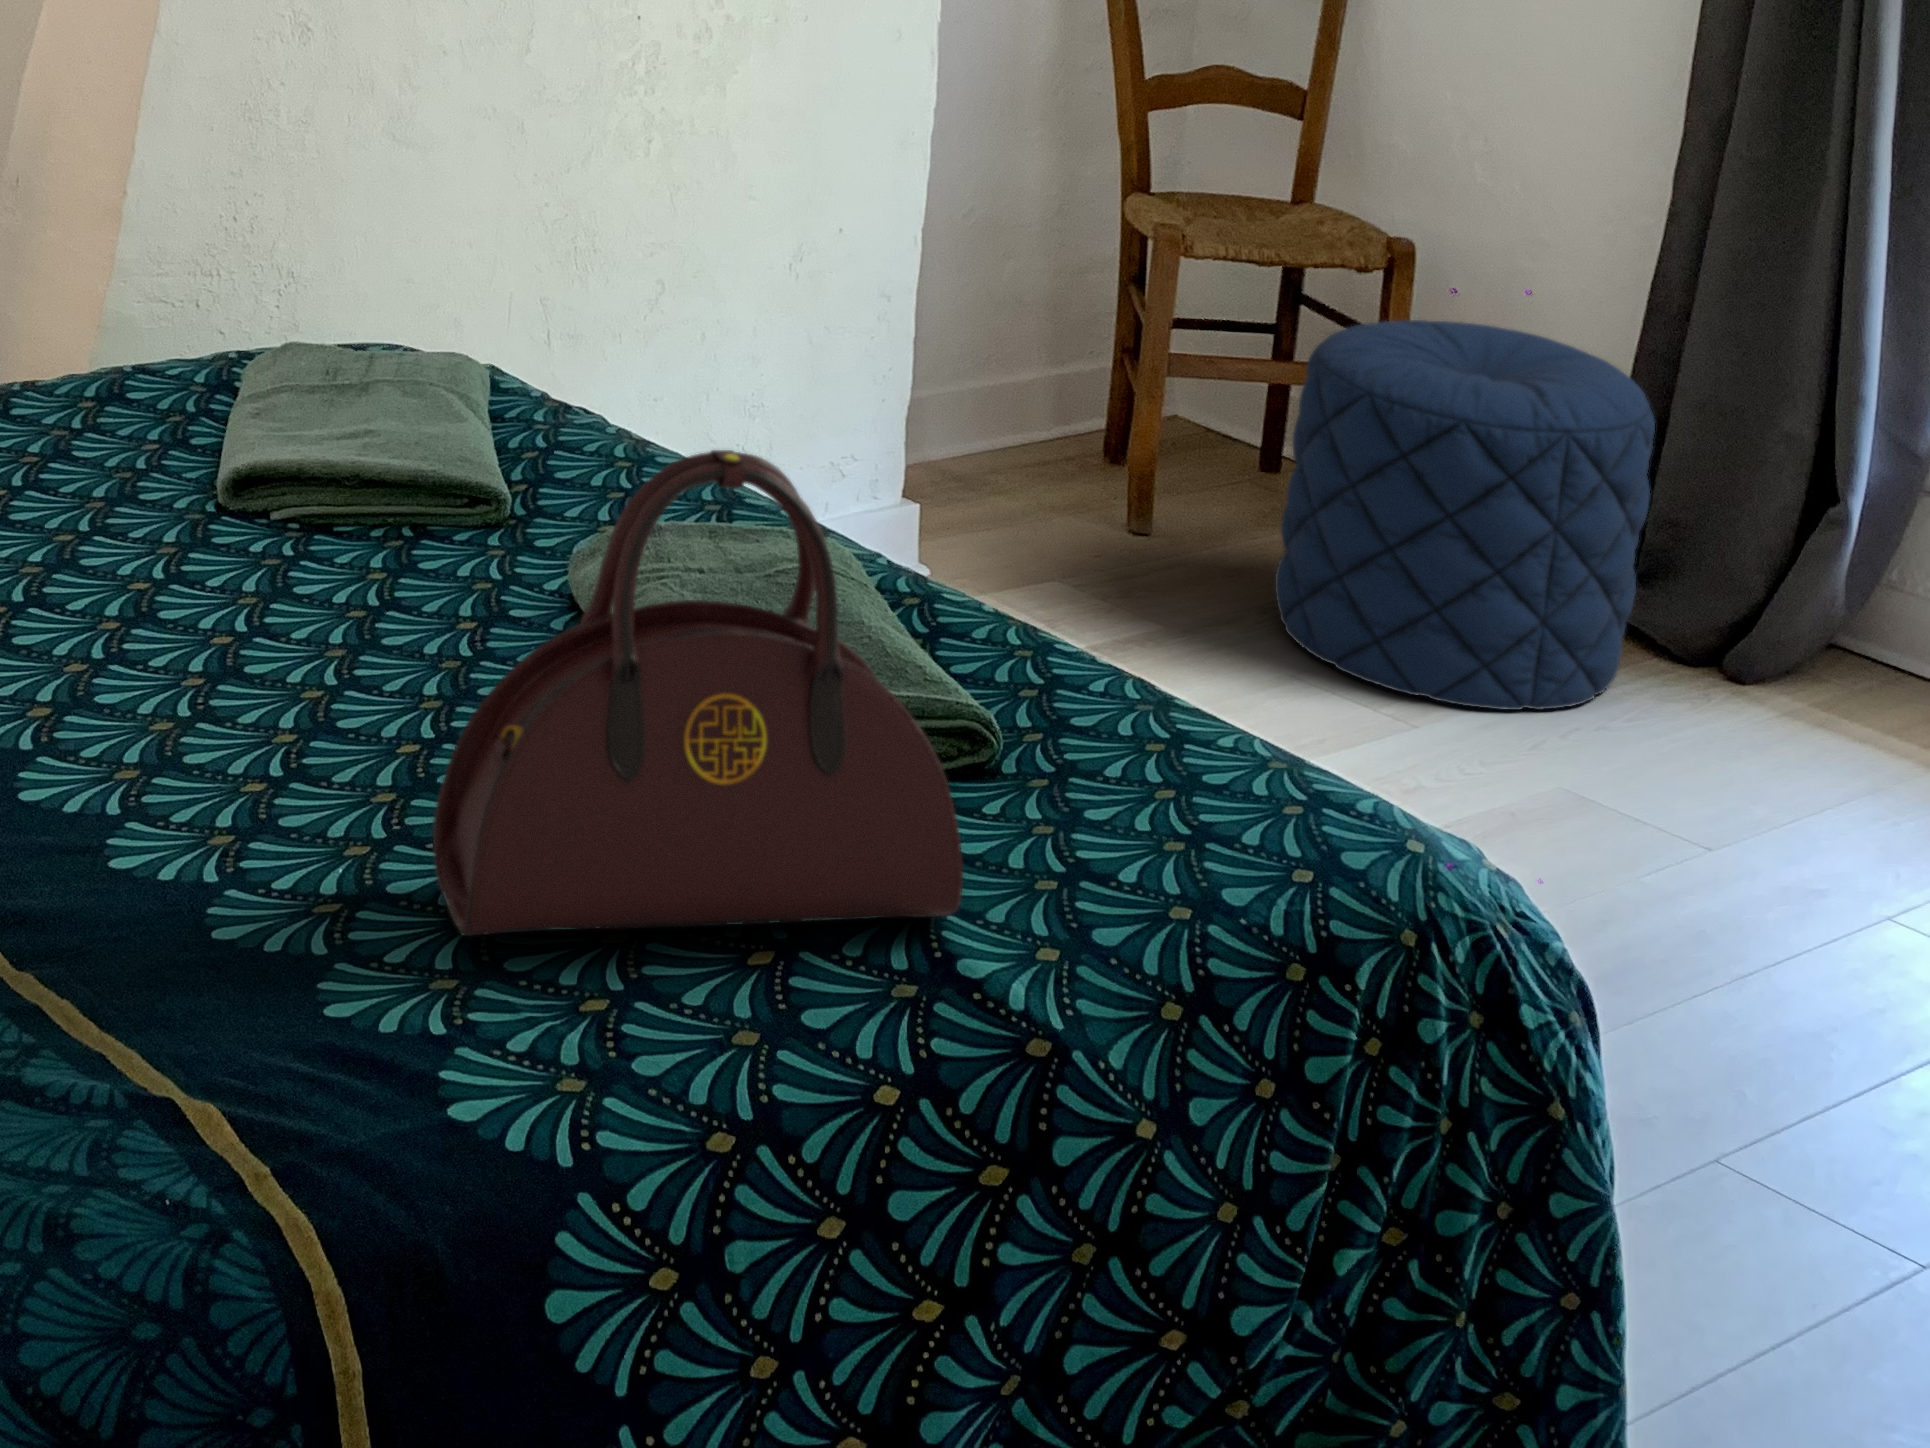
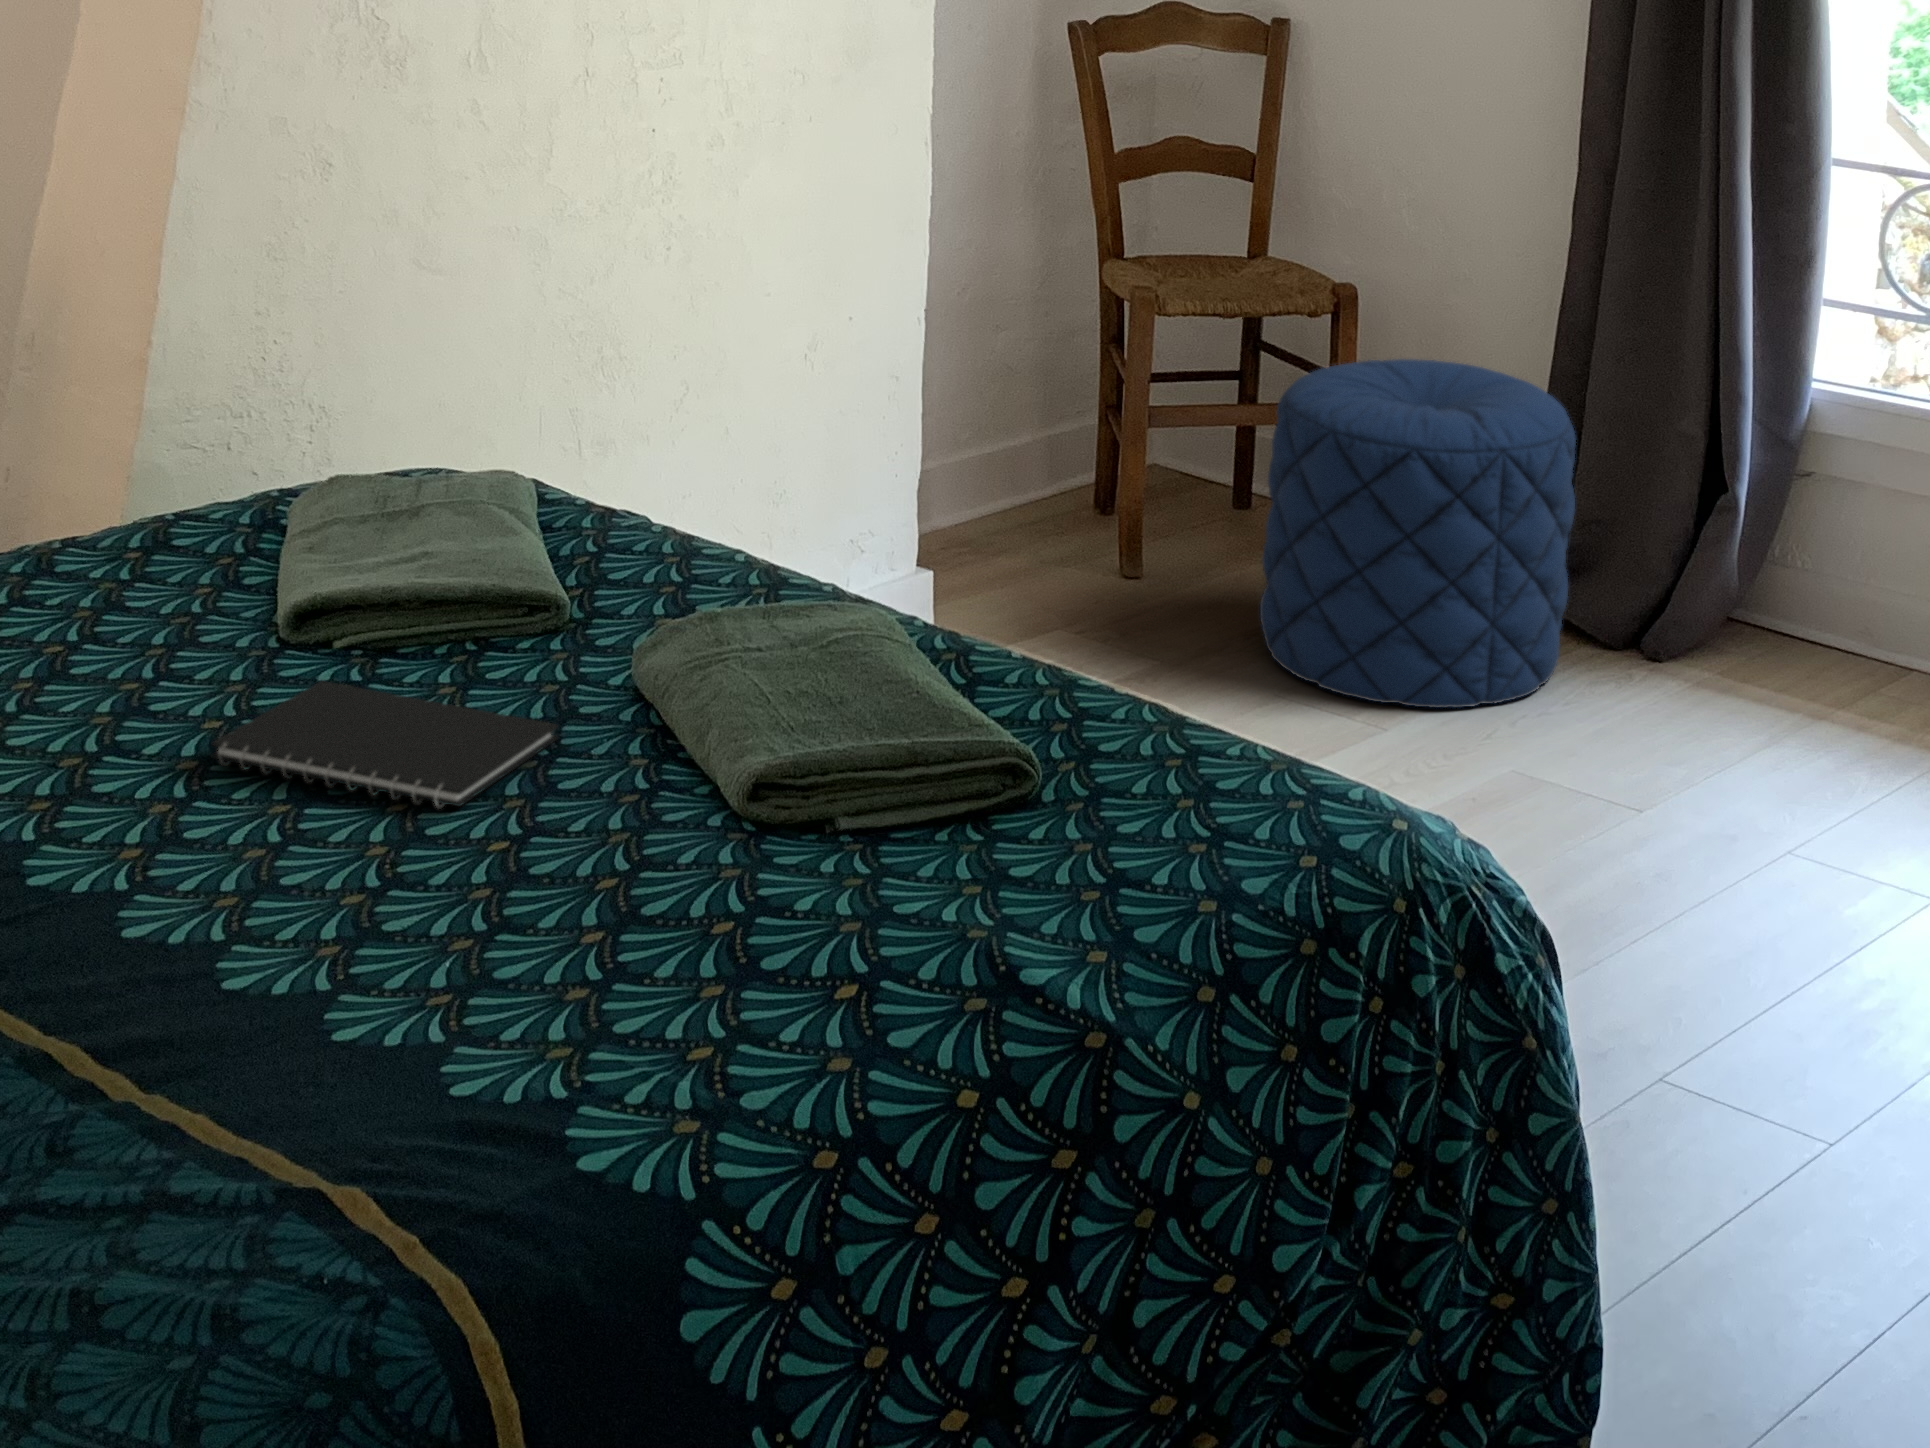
handbag: present [433,450,963,936] -> none [538,533,1021,1007]
notebook: none [126,554,482,703] -> present [212,681,558,808]

